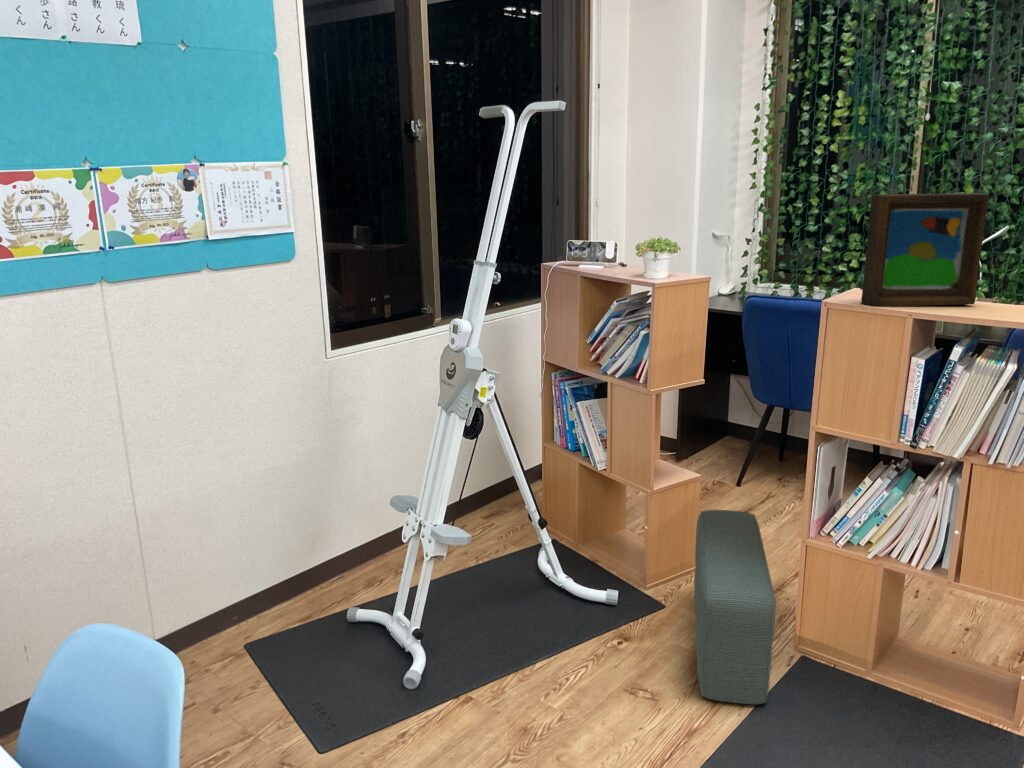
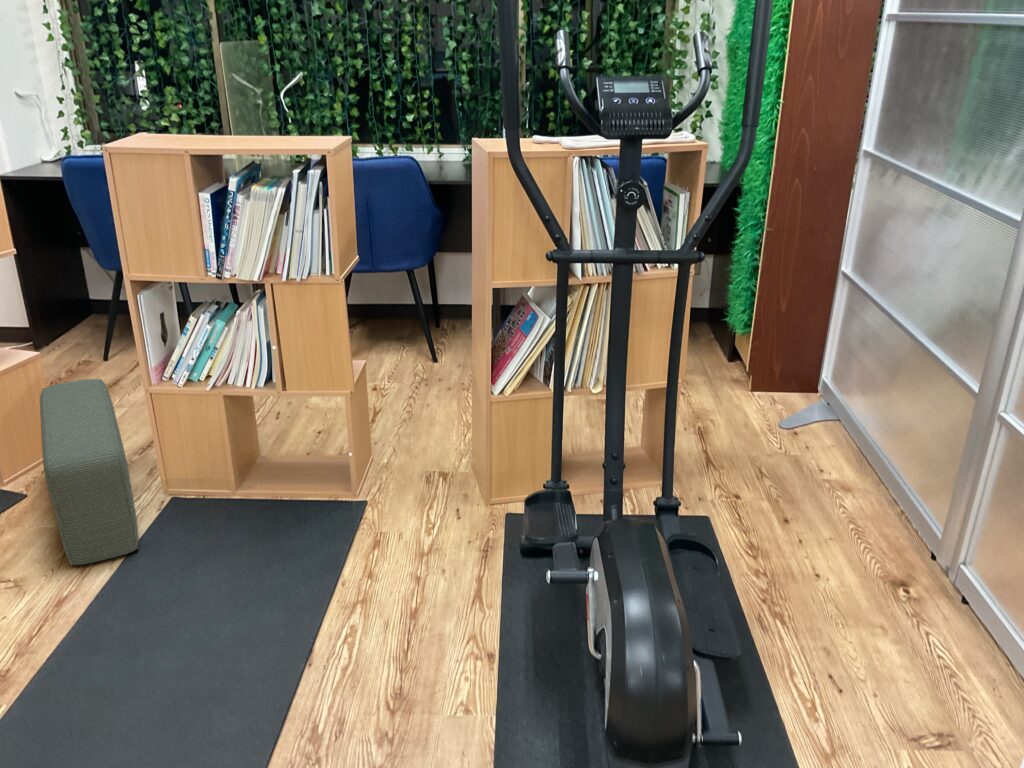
picture frame: present [861,193,989,307] -> none [121,31,245,147]

